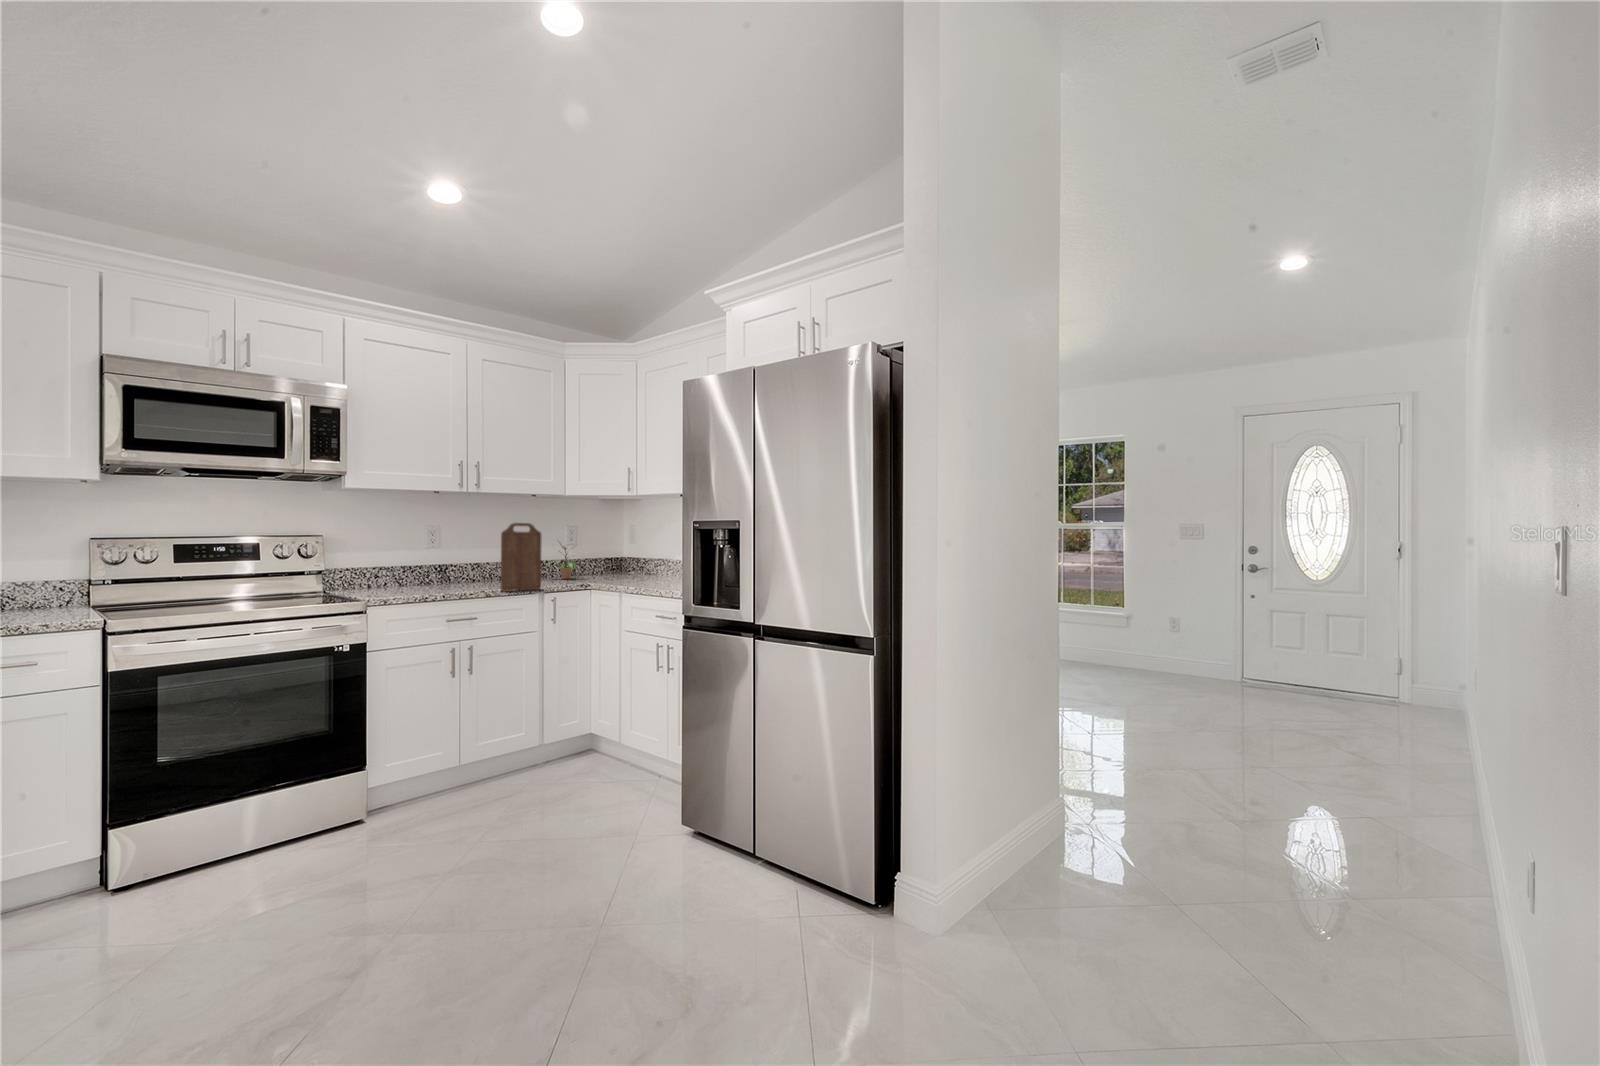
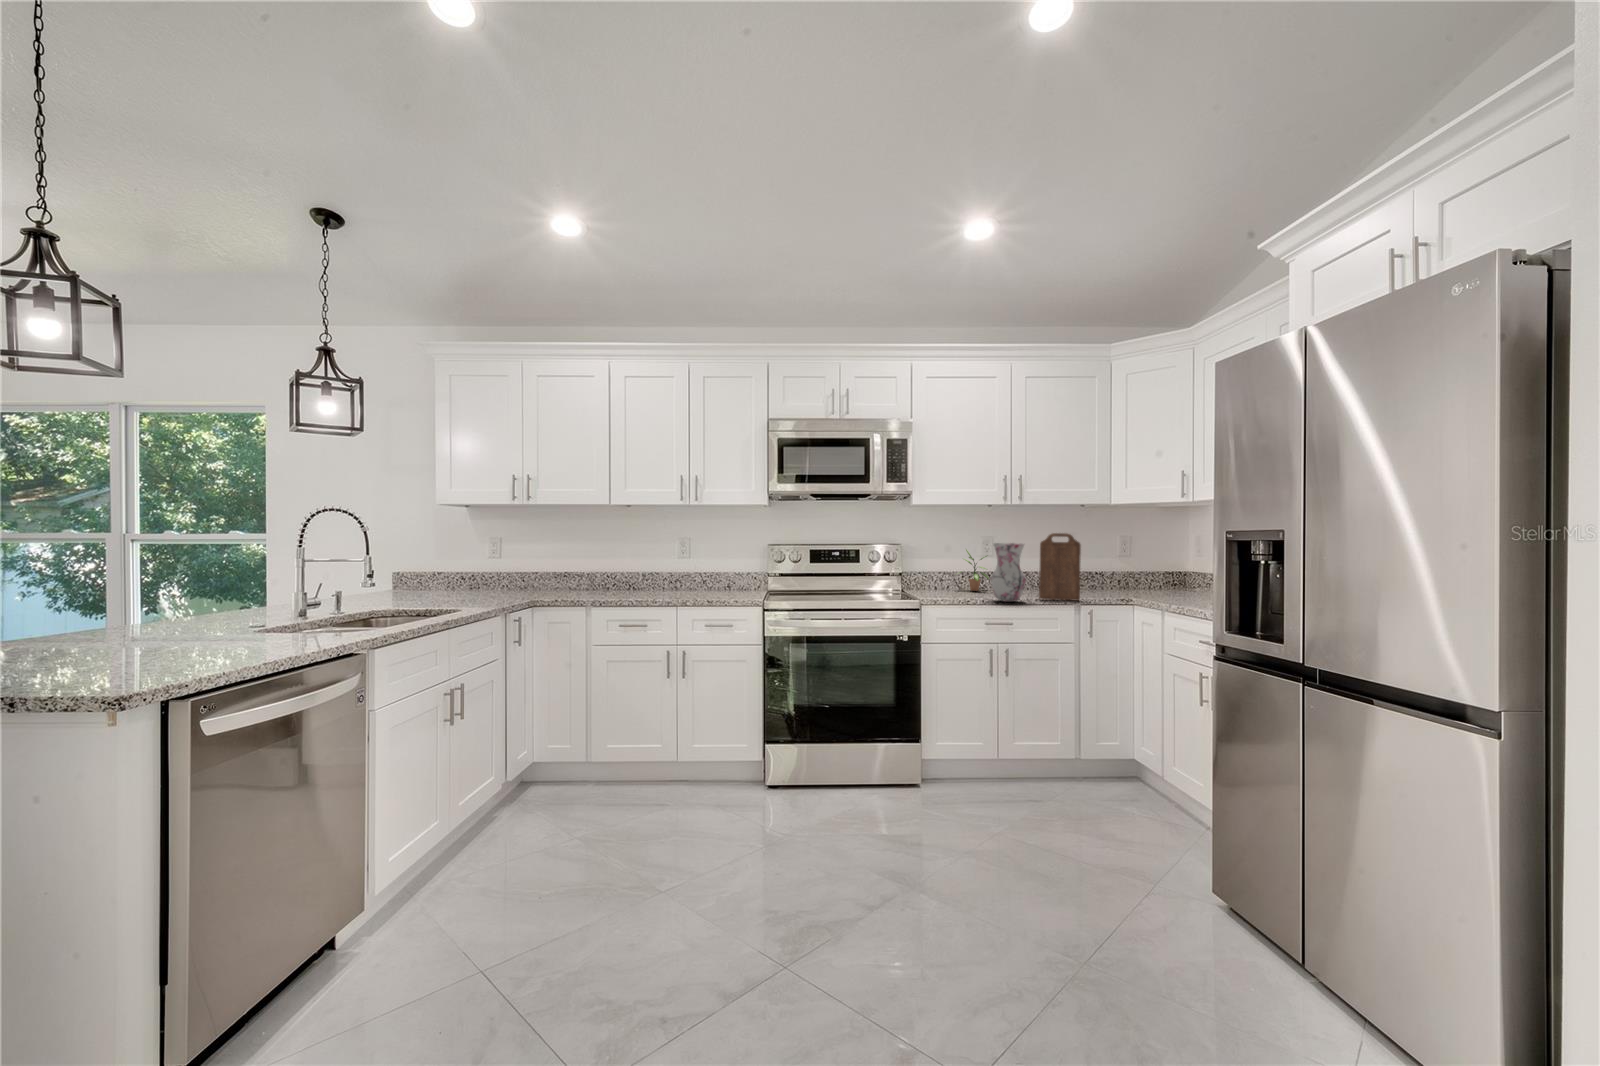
vase: none [450,533,490,596] -> present [991,543,1026,602]
potted plant: present [547,541,577,579] -> present [959,550,989,591]

